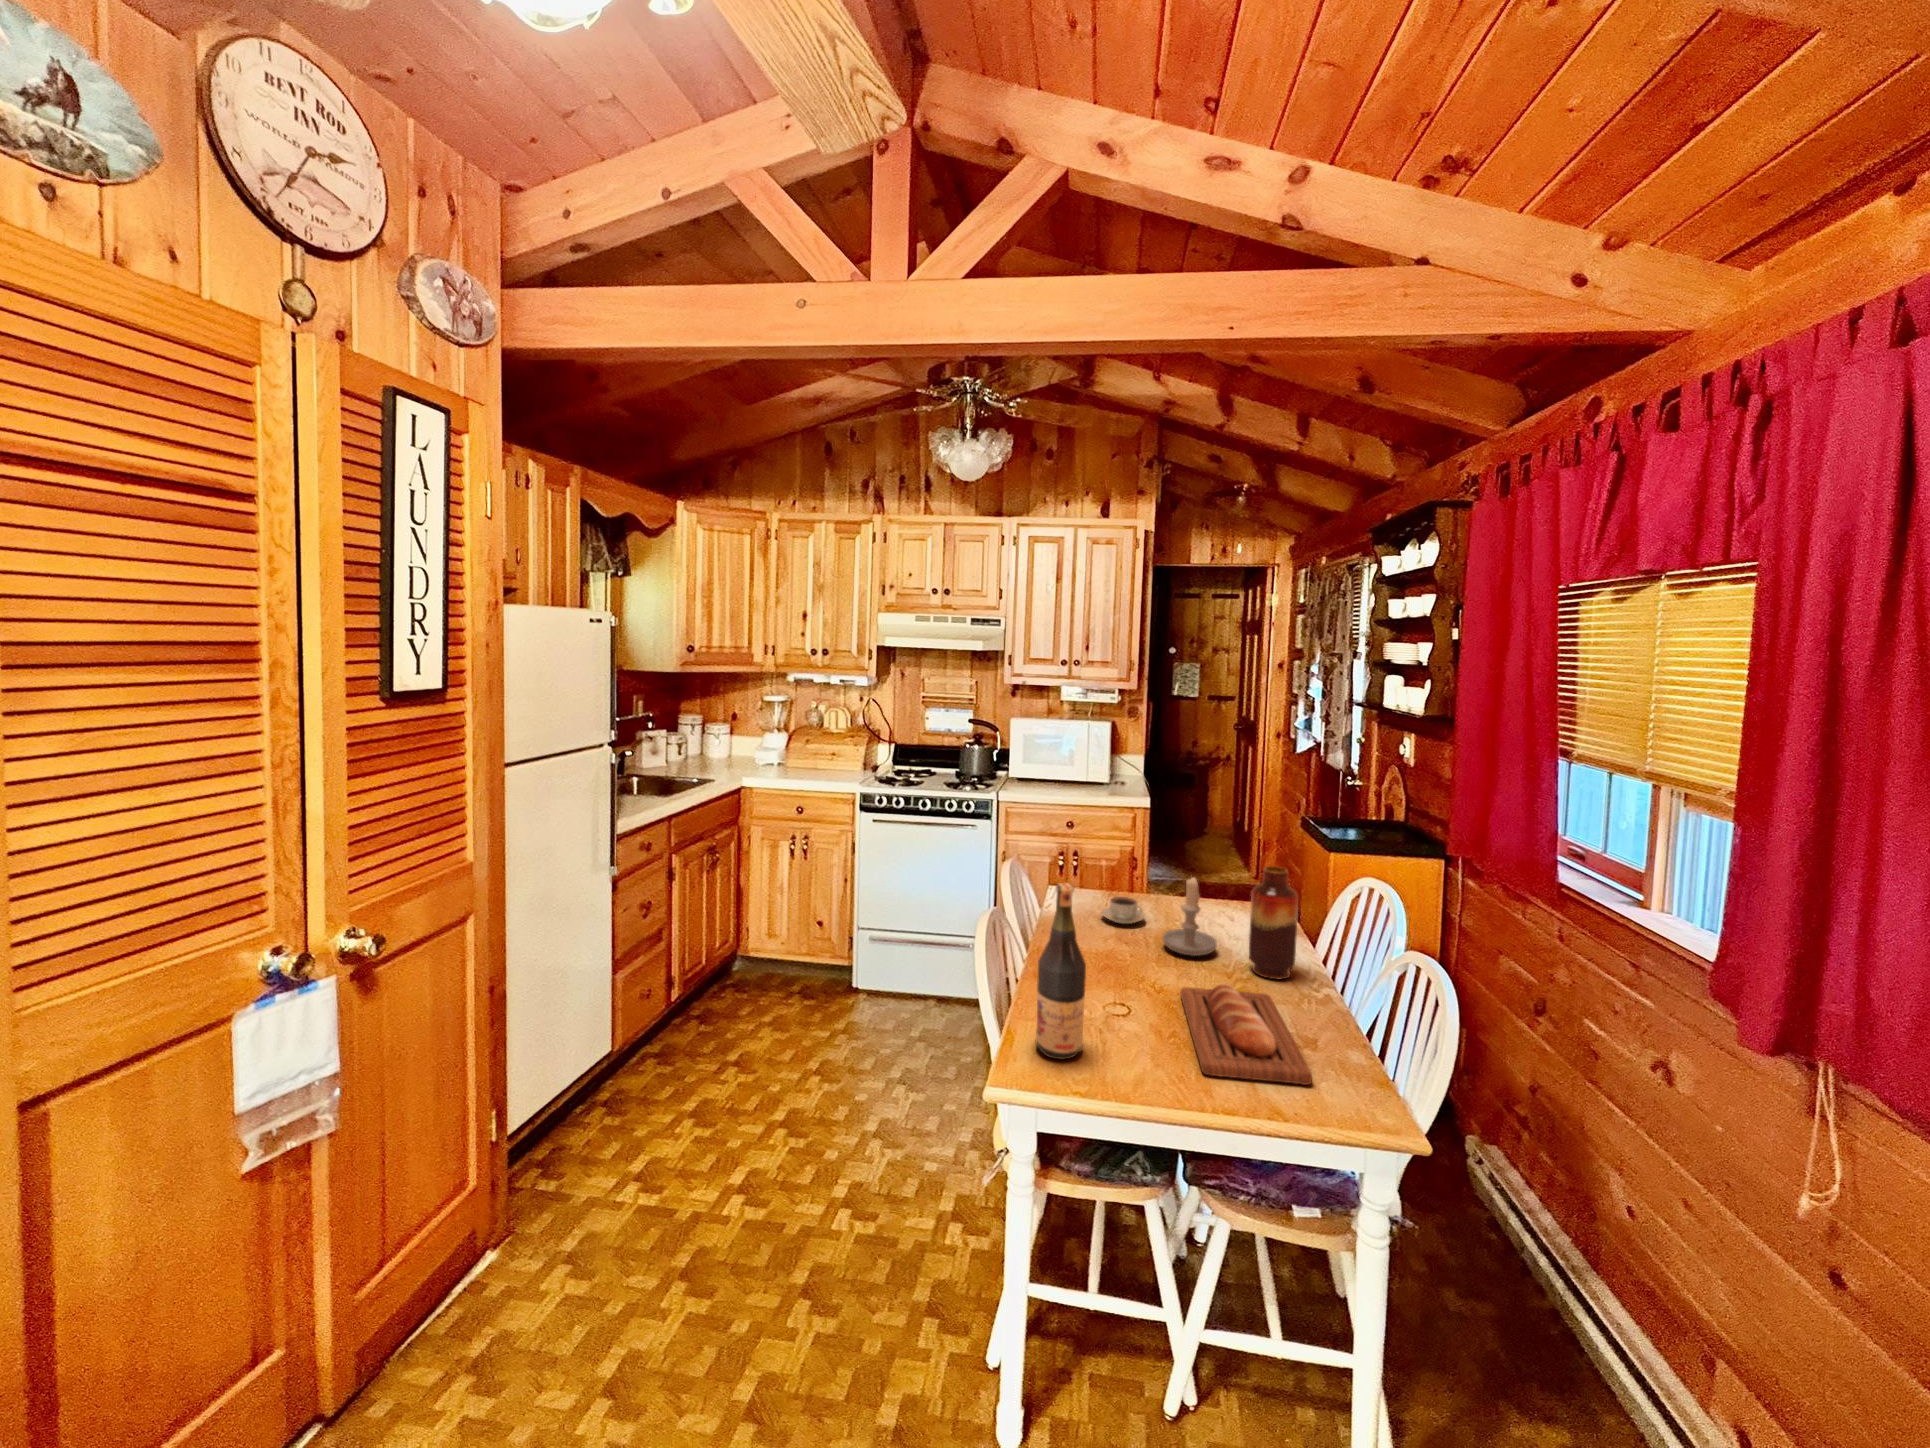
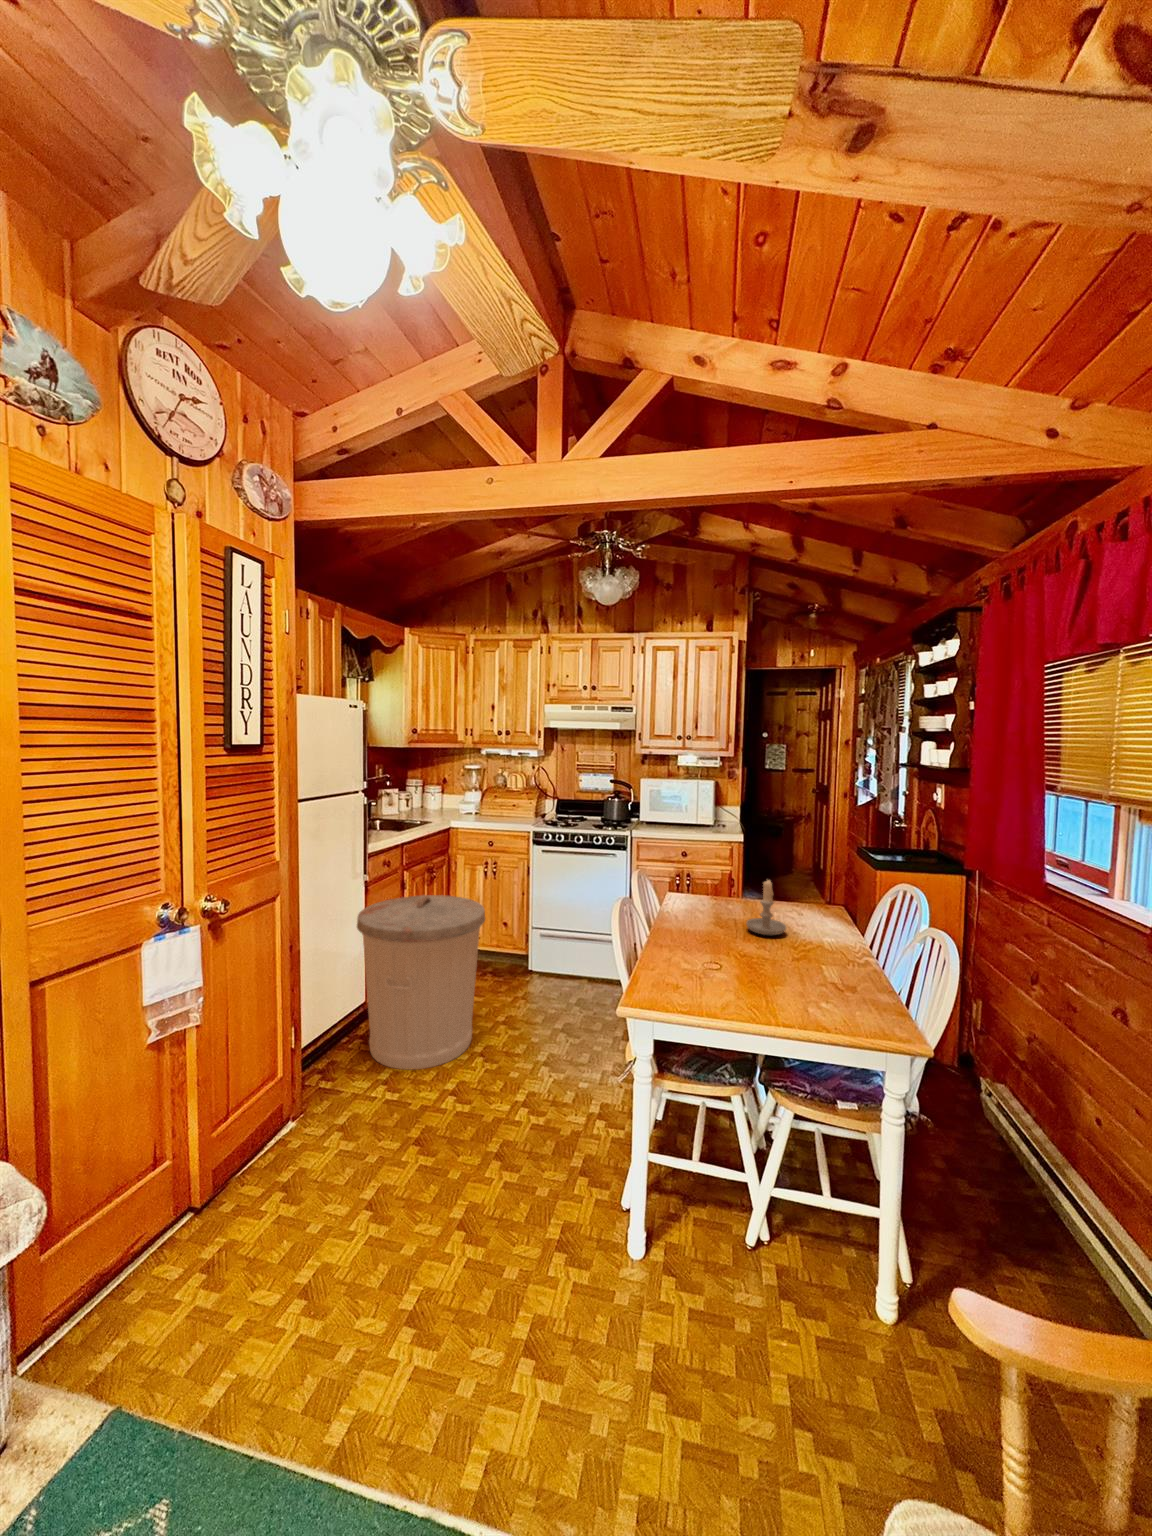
vase: present [1249,866,1298,979] -> none [809,871,845,951]
wine bottle: present [1036,883,1086,1059] -> none [652,871,687,992]
trash can: none [599,892,791,1155] -> present [357,895,485,1070]
coffee cup: present [1101,897,1145,924] -> none [703,897,735,916]
bread loaf: present [1181,984,1312,1085] -> none [757,949,848,1013]

